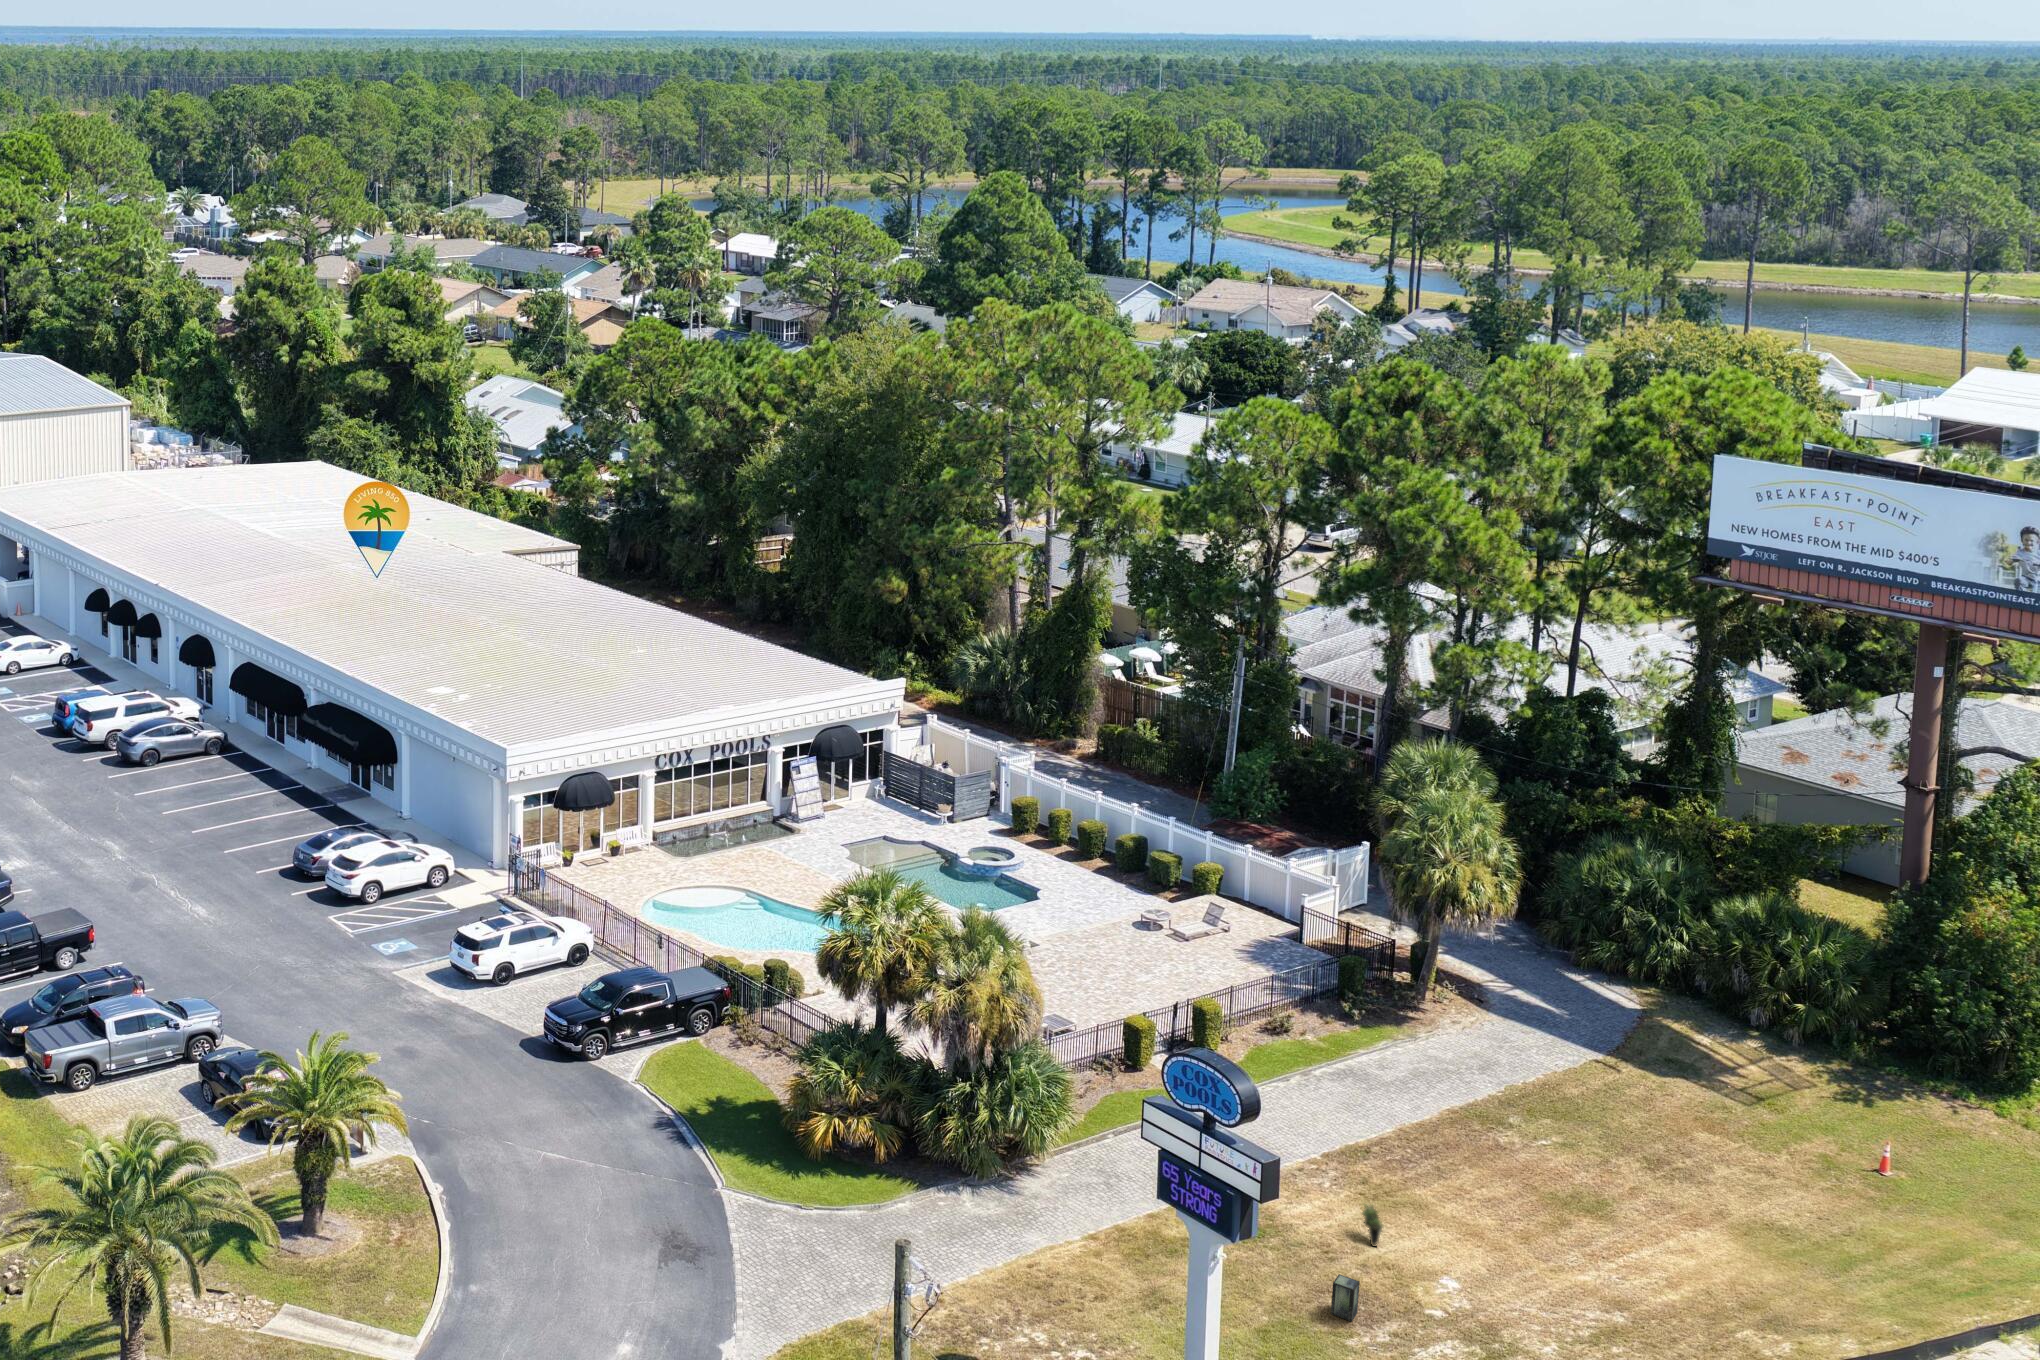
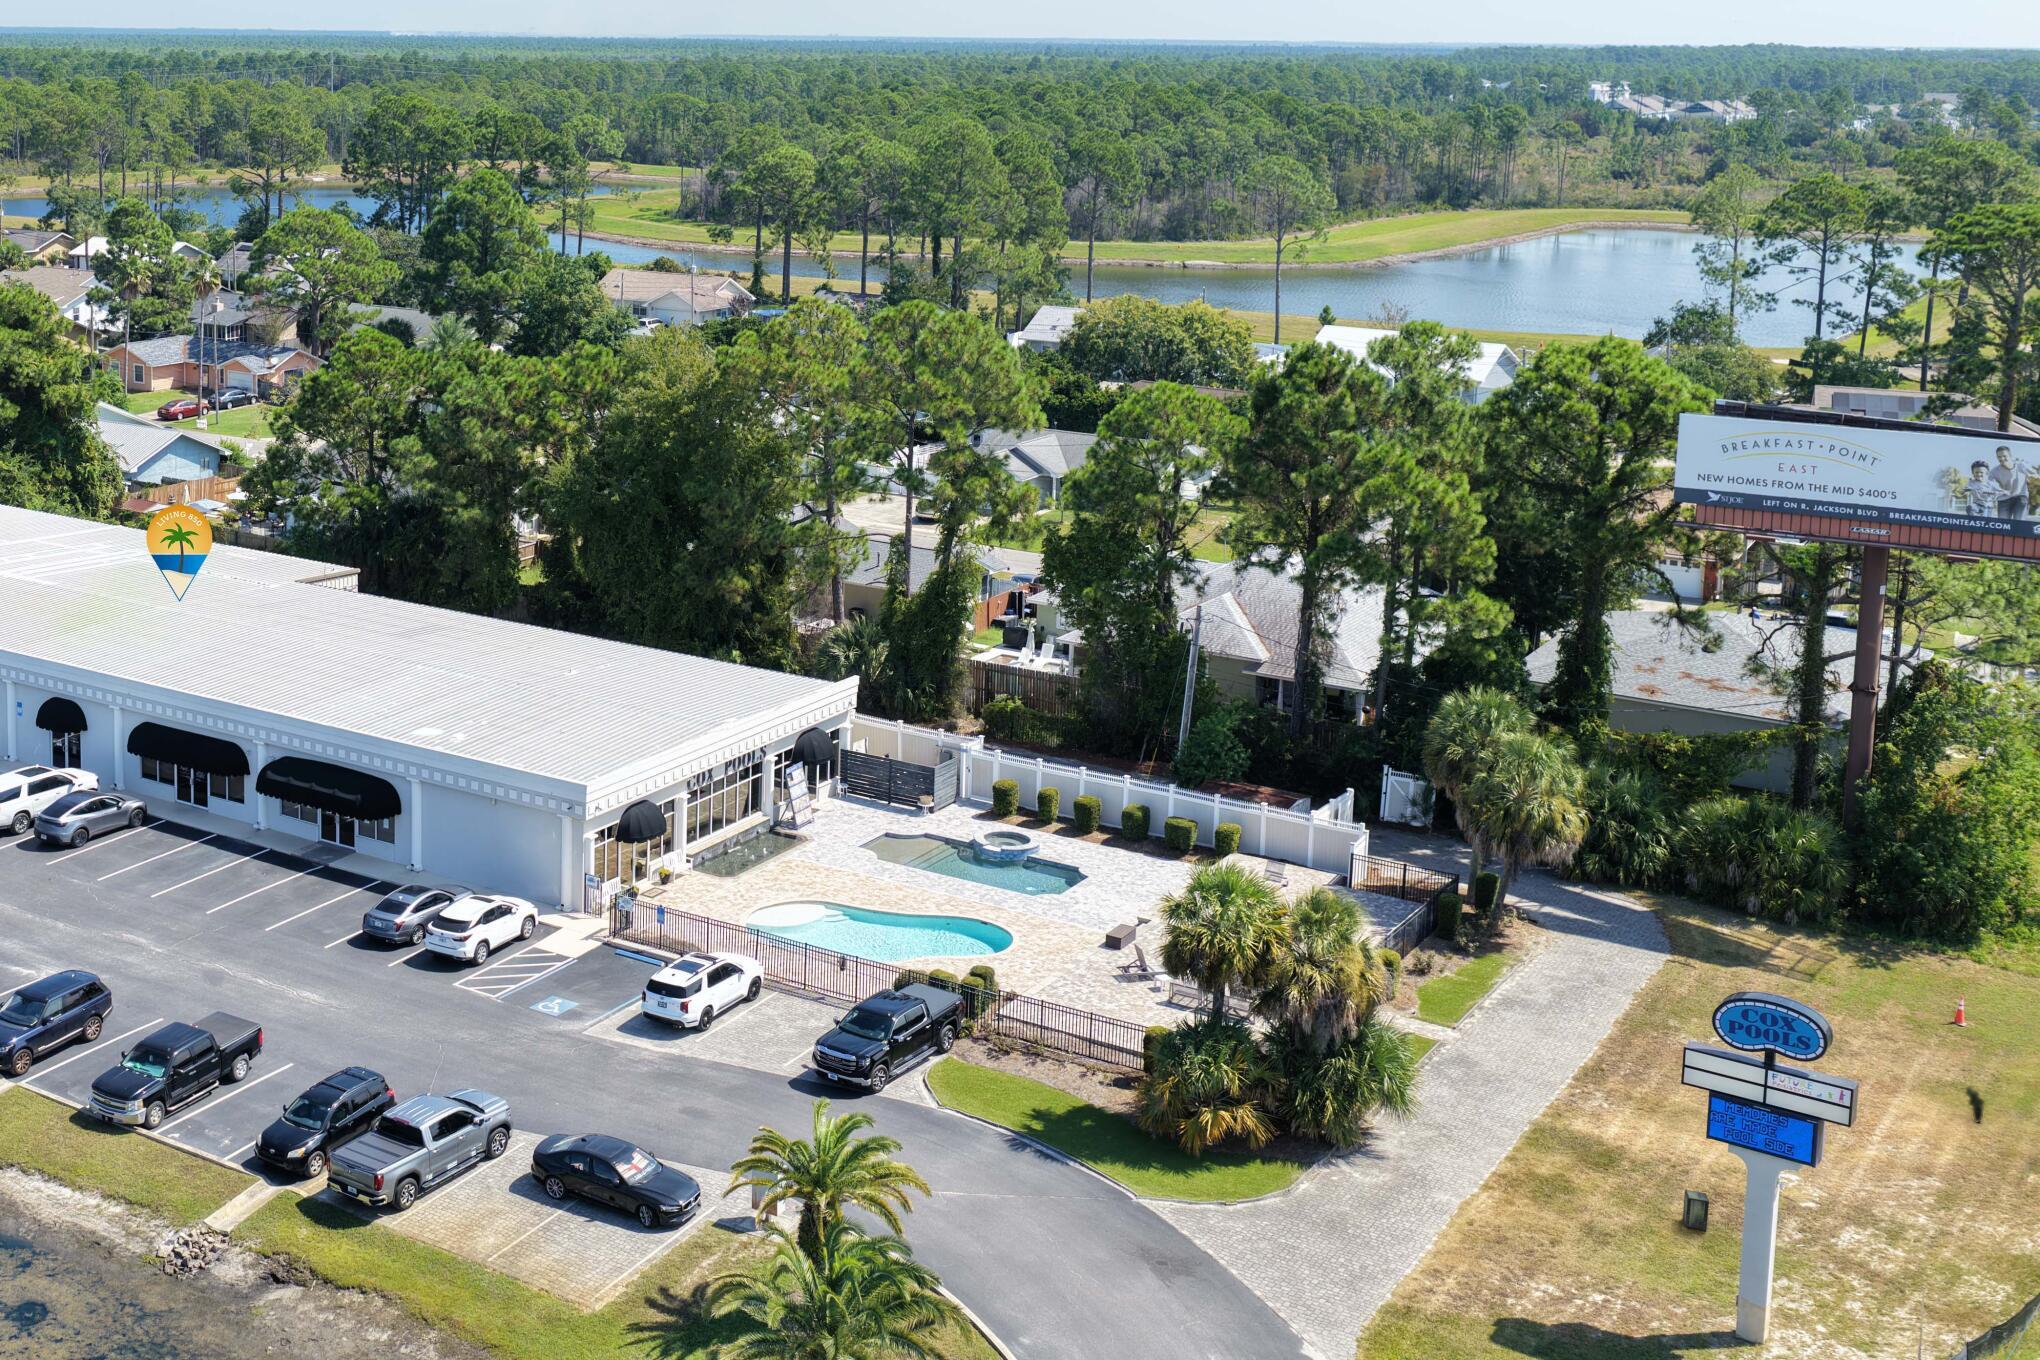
potted plant: present [1362,1204,1383,1246] -> present [1966,1086,1985,1122]

